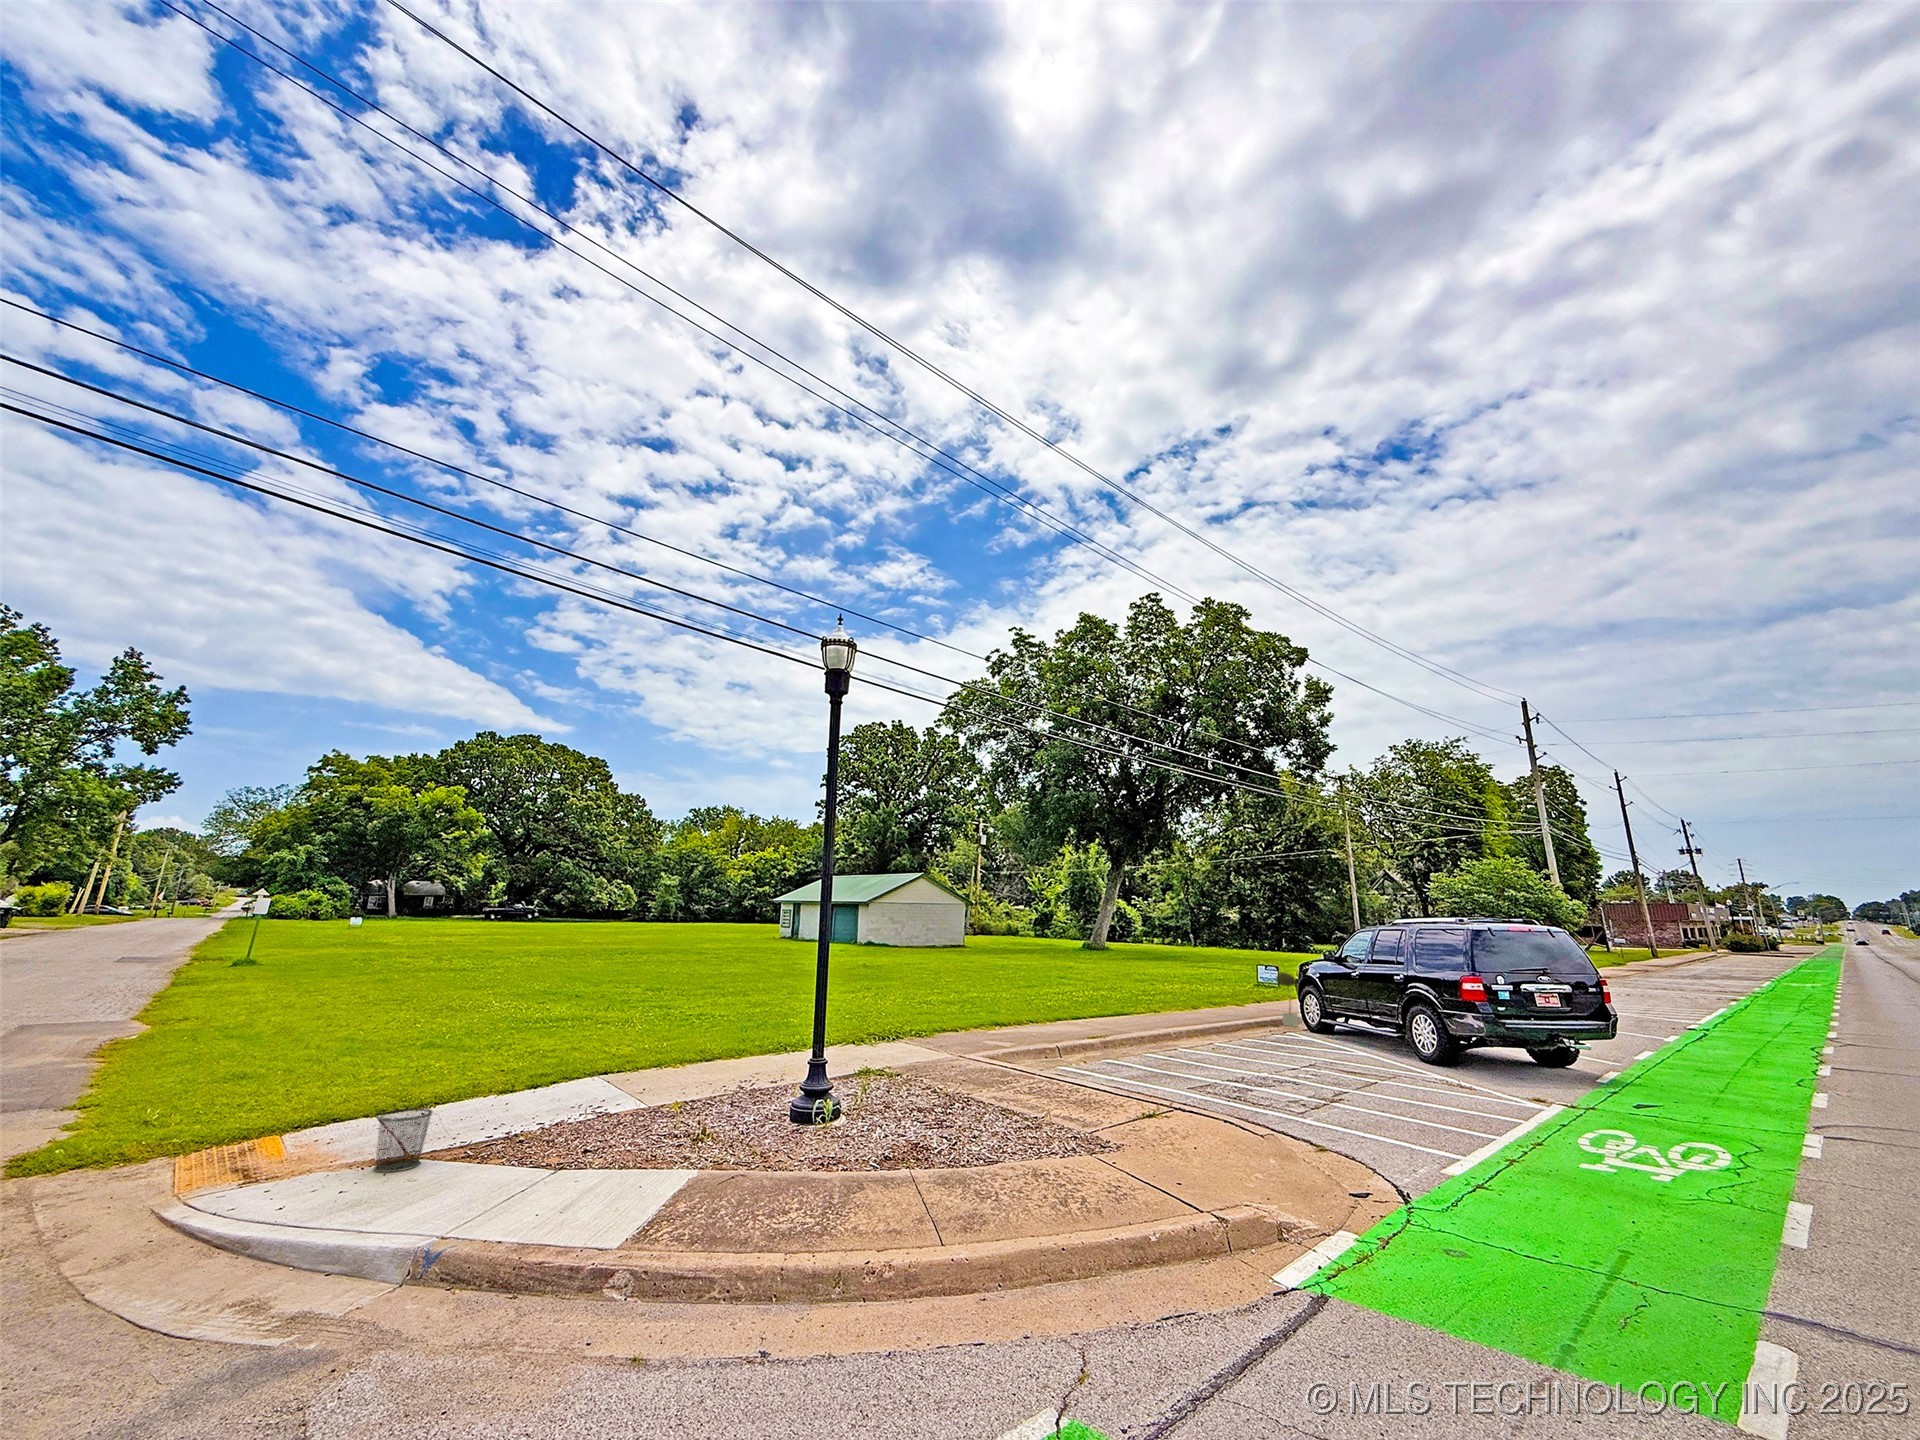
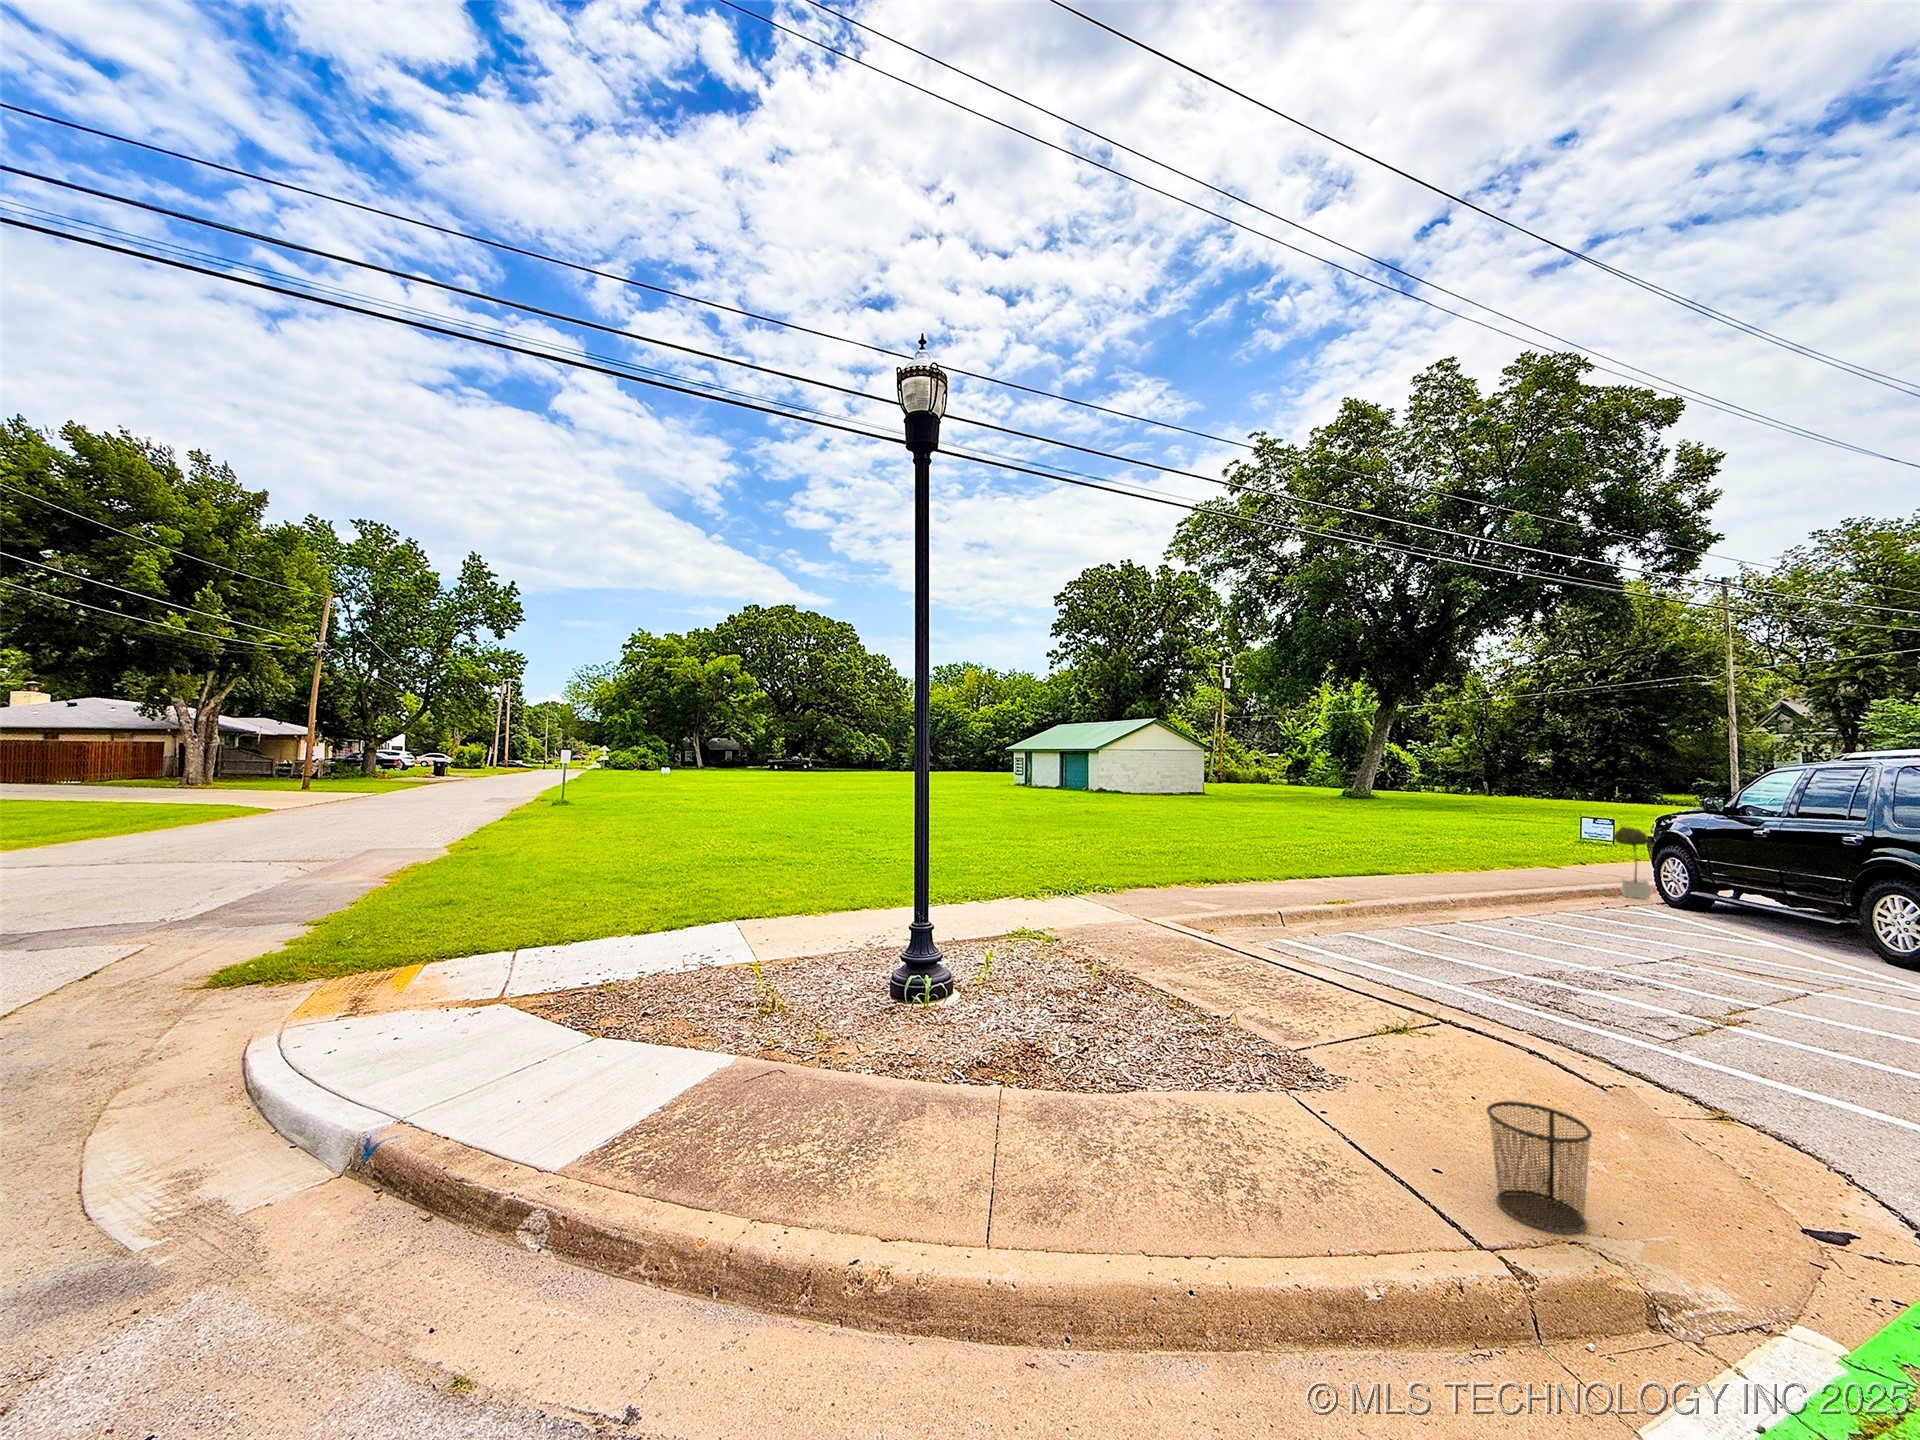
waste bin: present [374,1108,432,1172] -> present [1487,1101,1592,1233]

